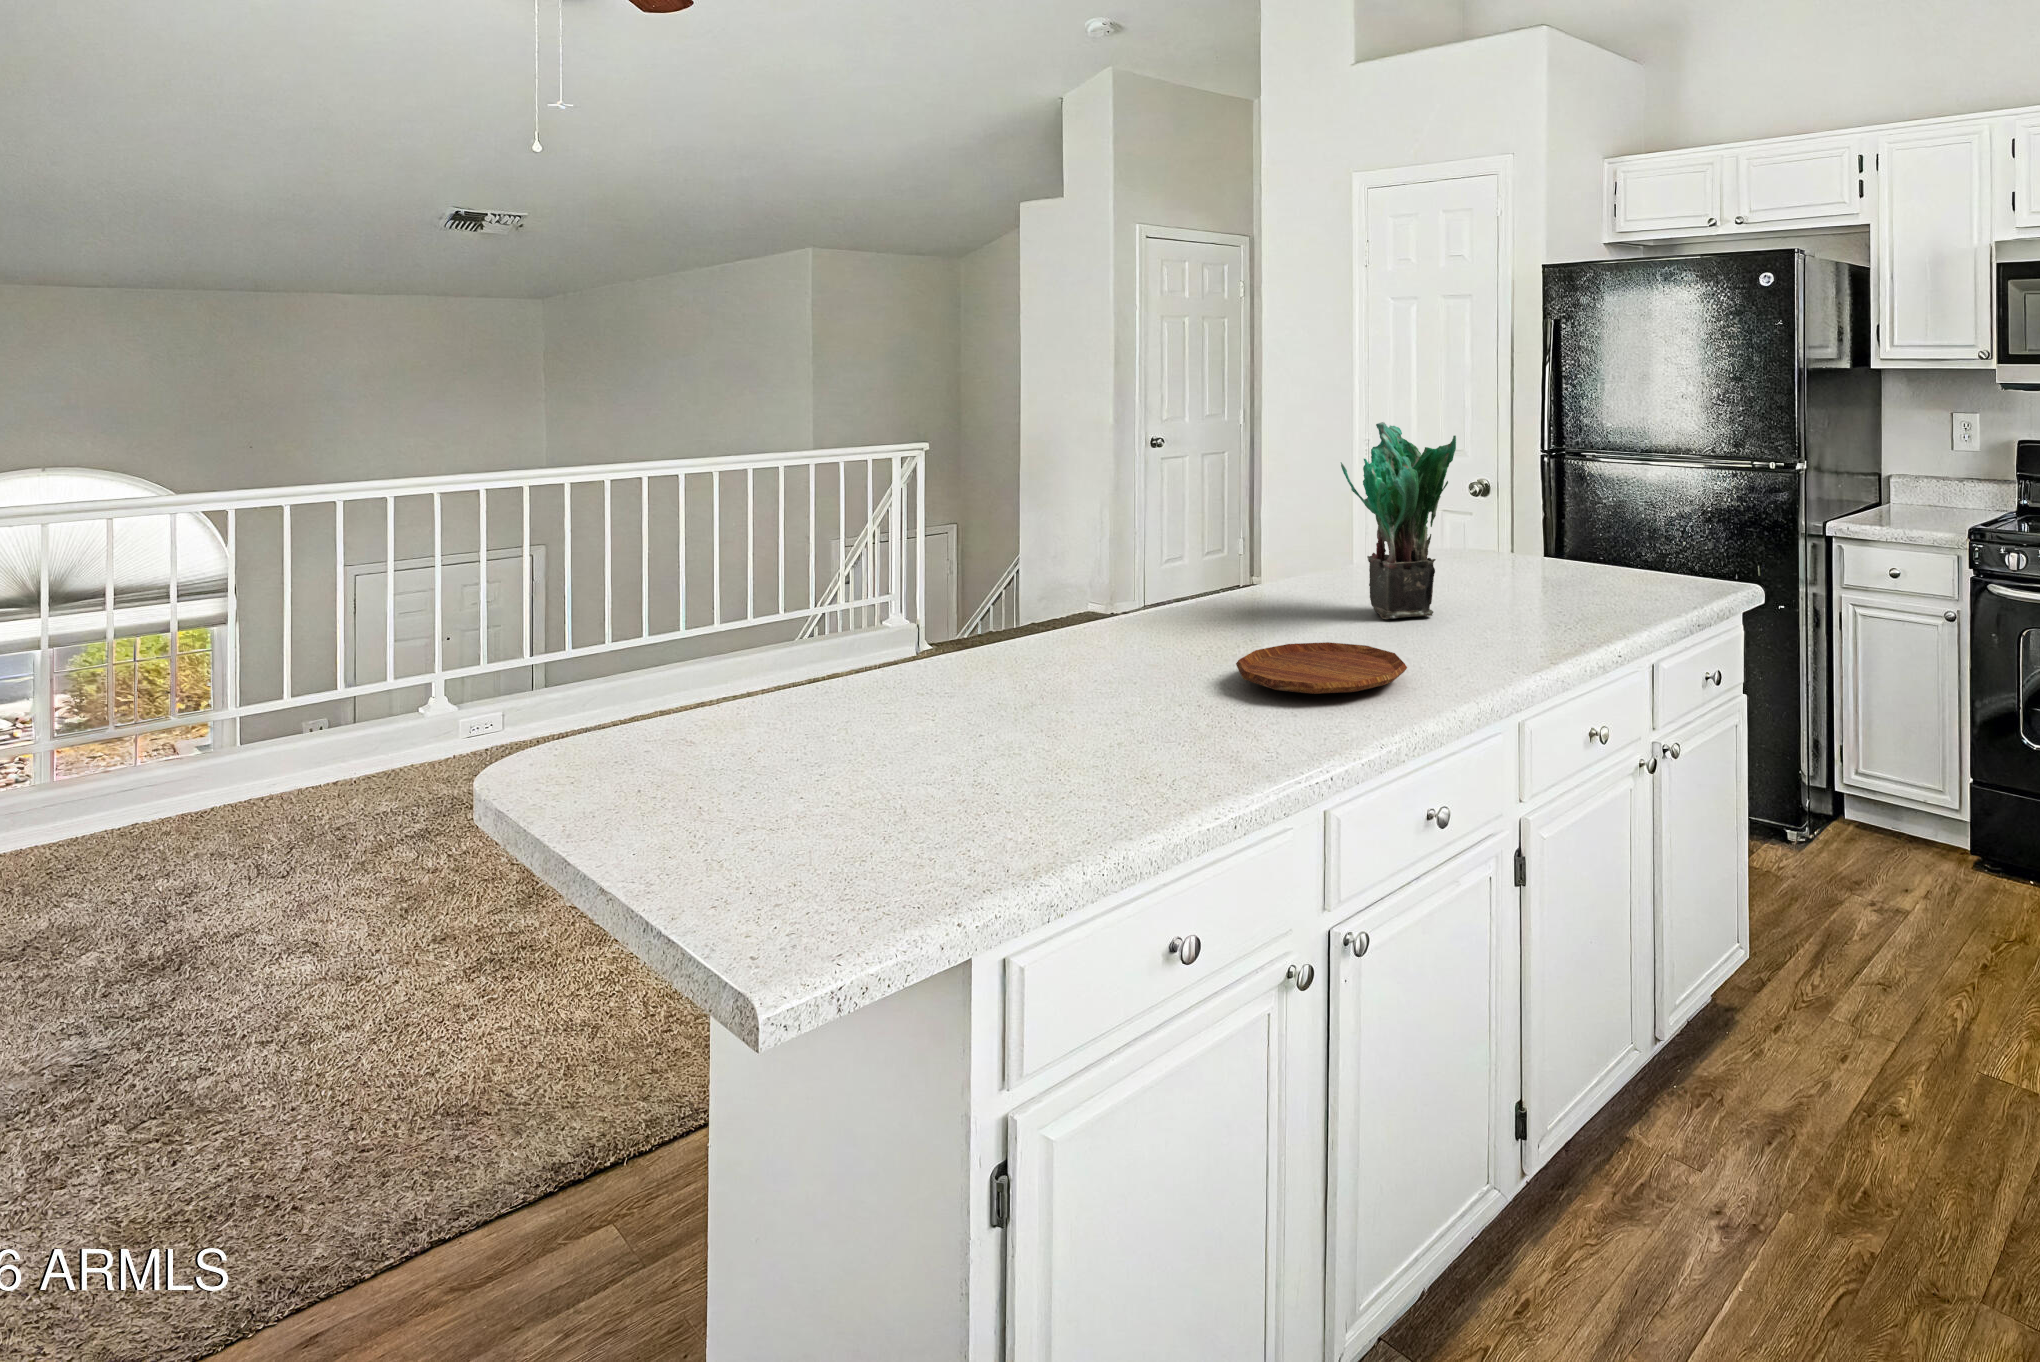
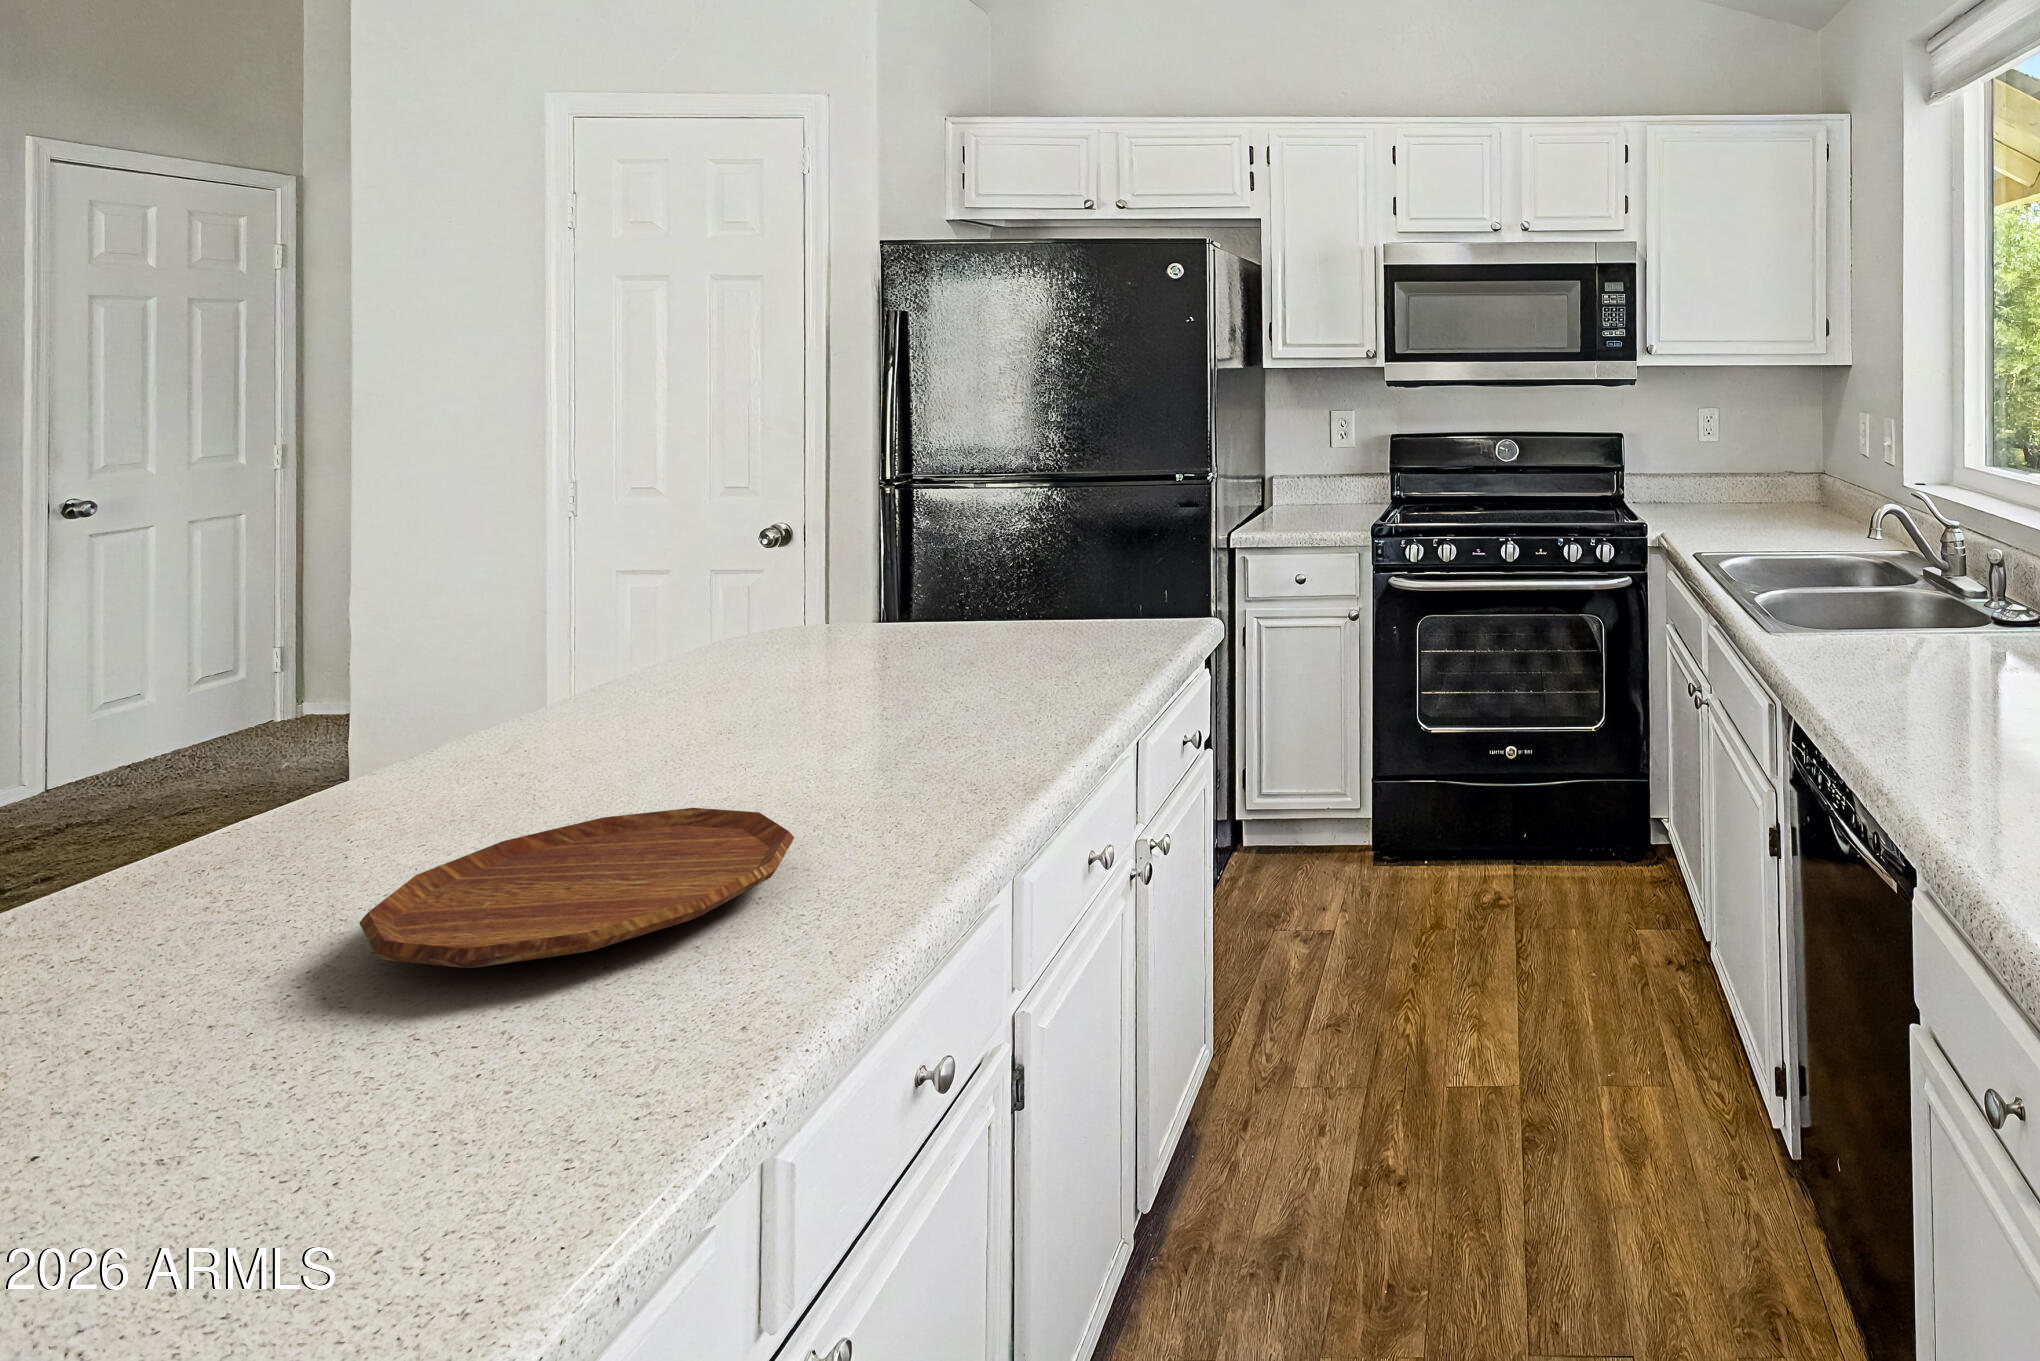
potted plant: present [1341,422,1456,619] -> none [614,419,839,741]

